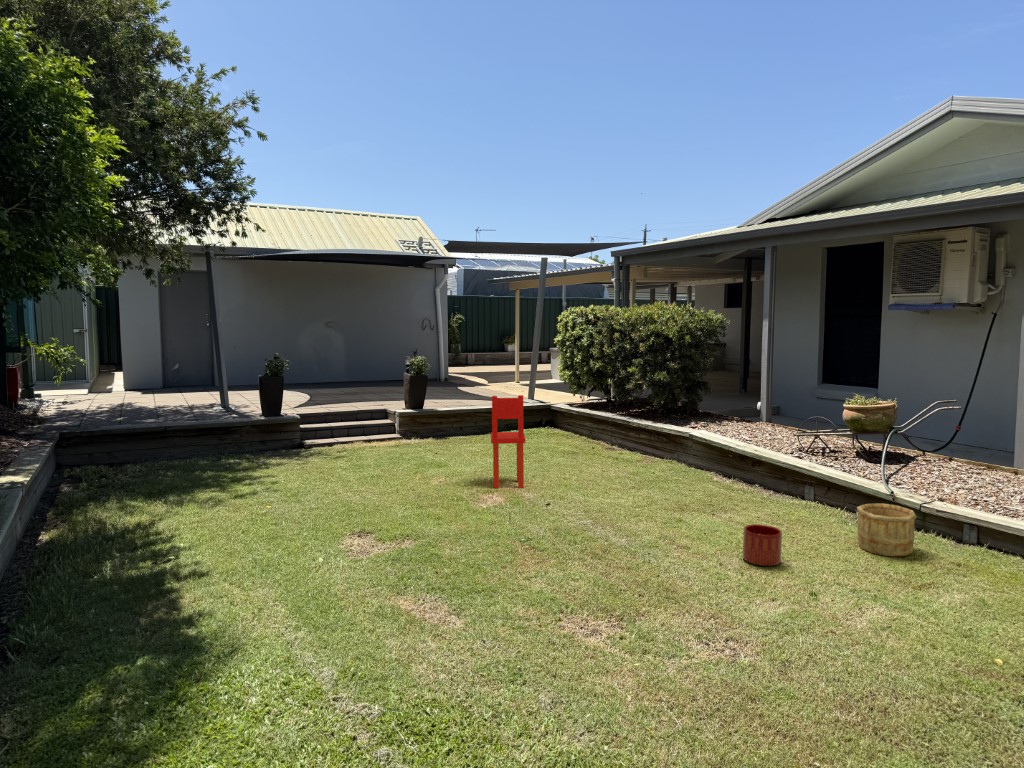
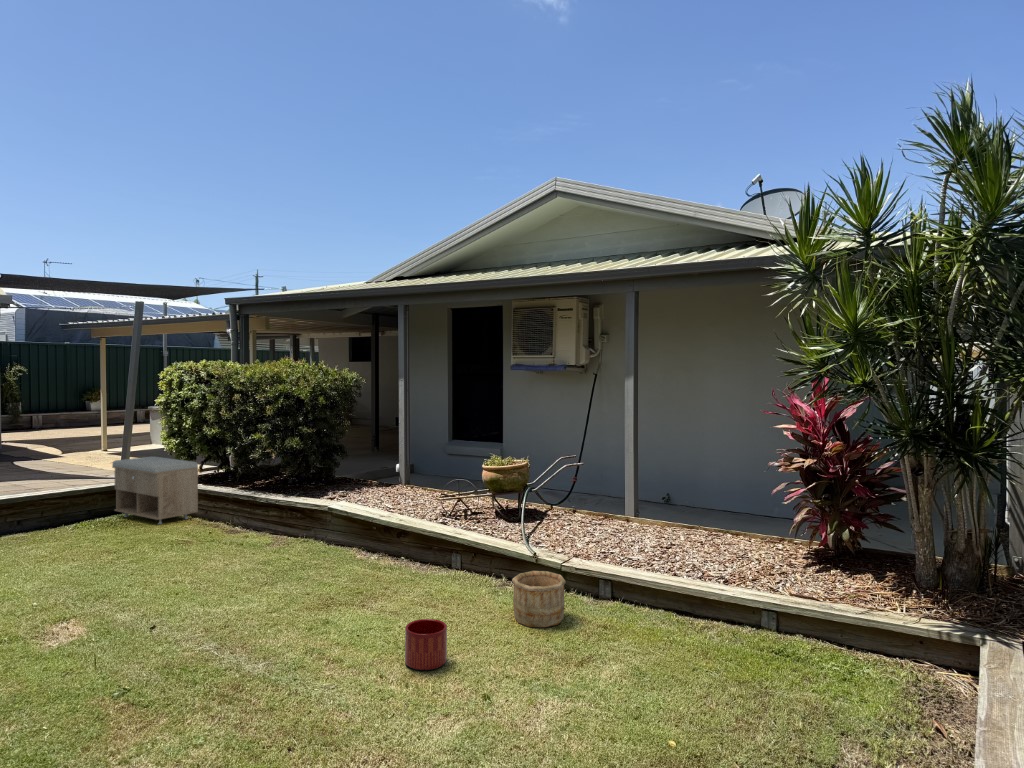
storage bench: none [524,385,585,439] -> present [112,456,198,524]
chair: present [491,395,525,488] -> none [56,482,112,616]

